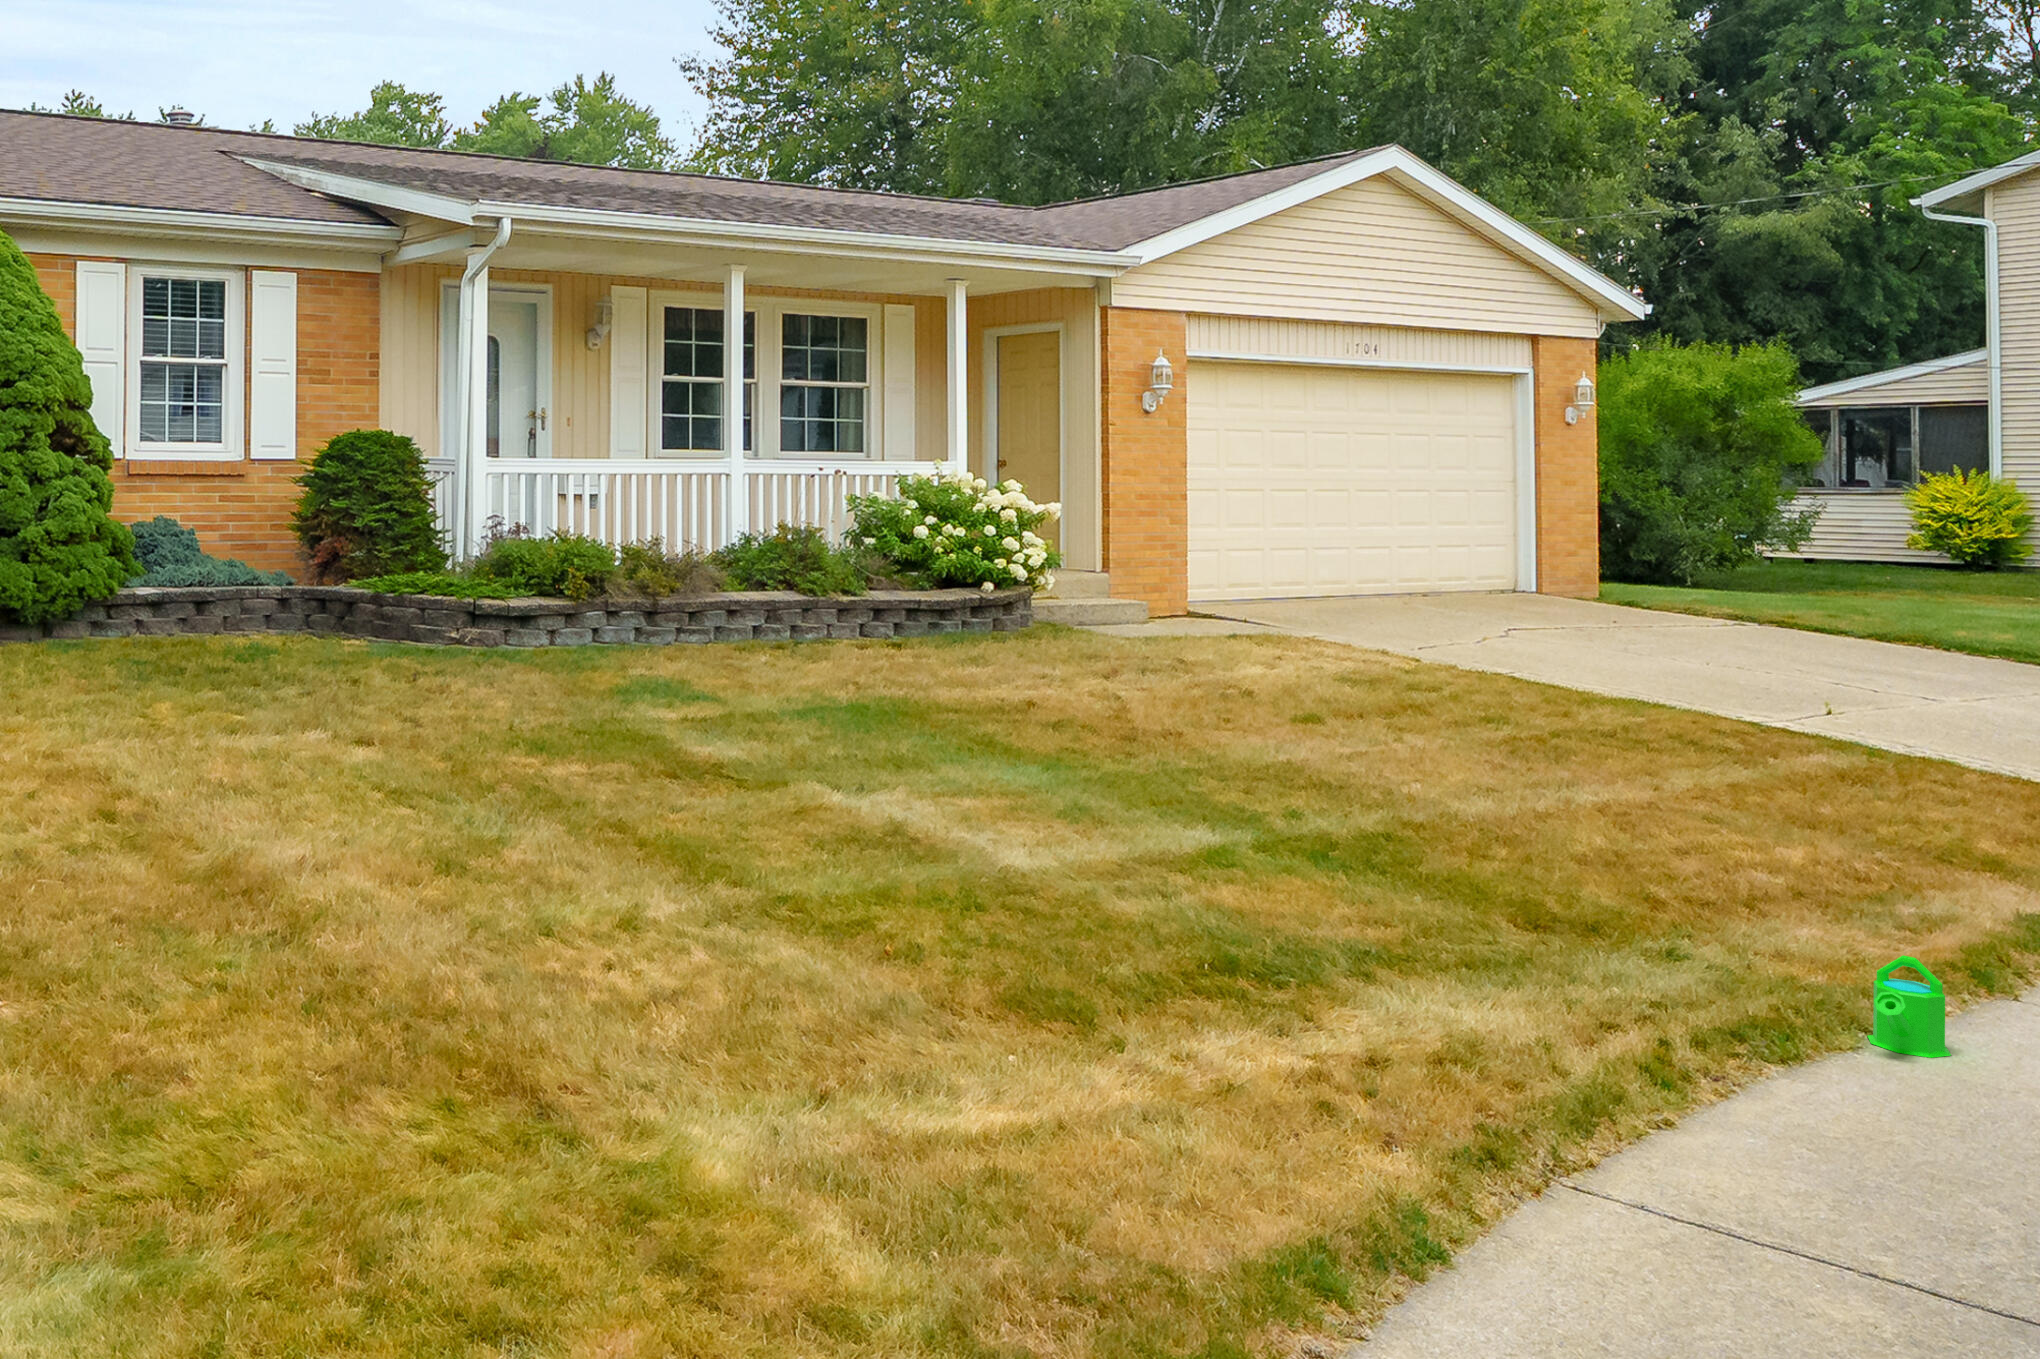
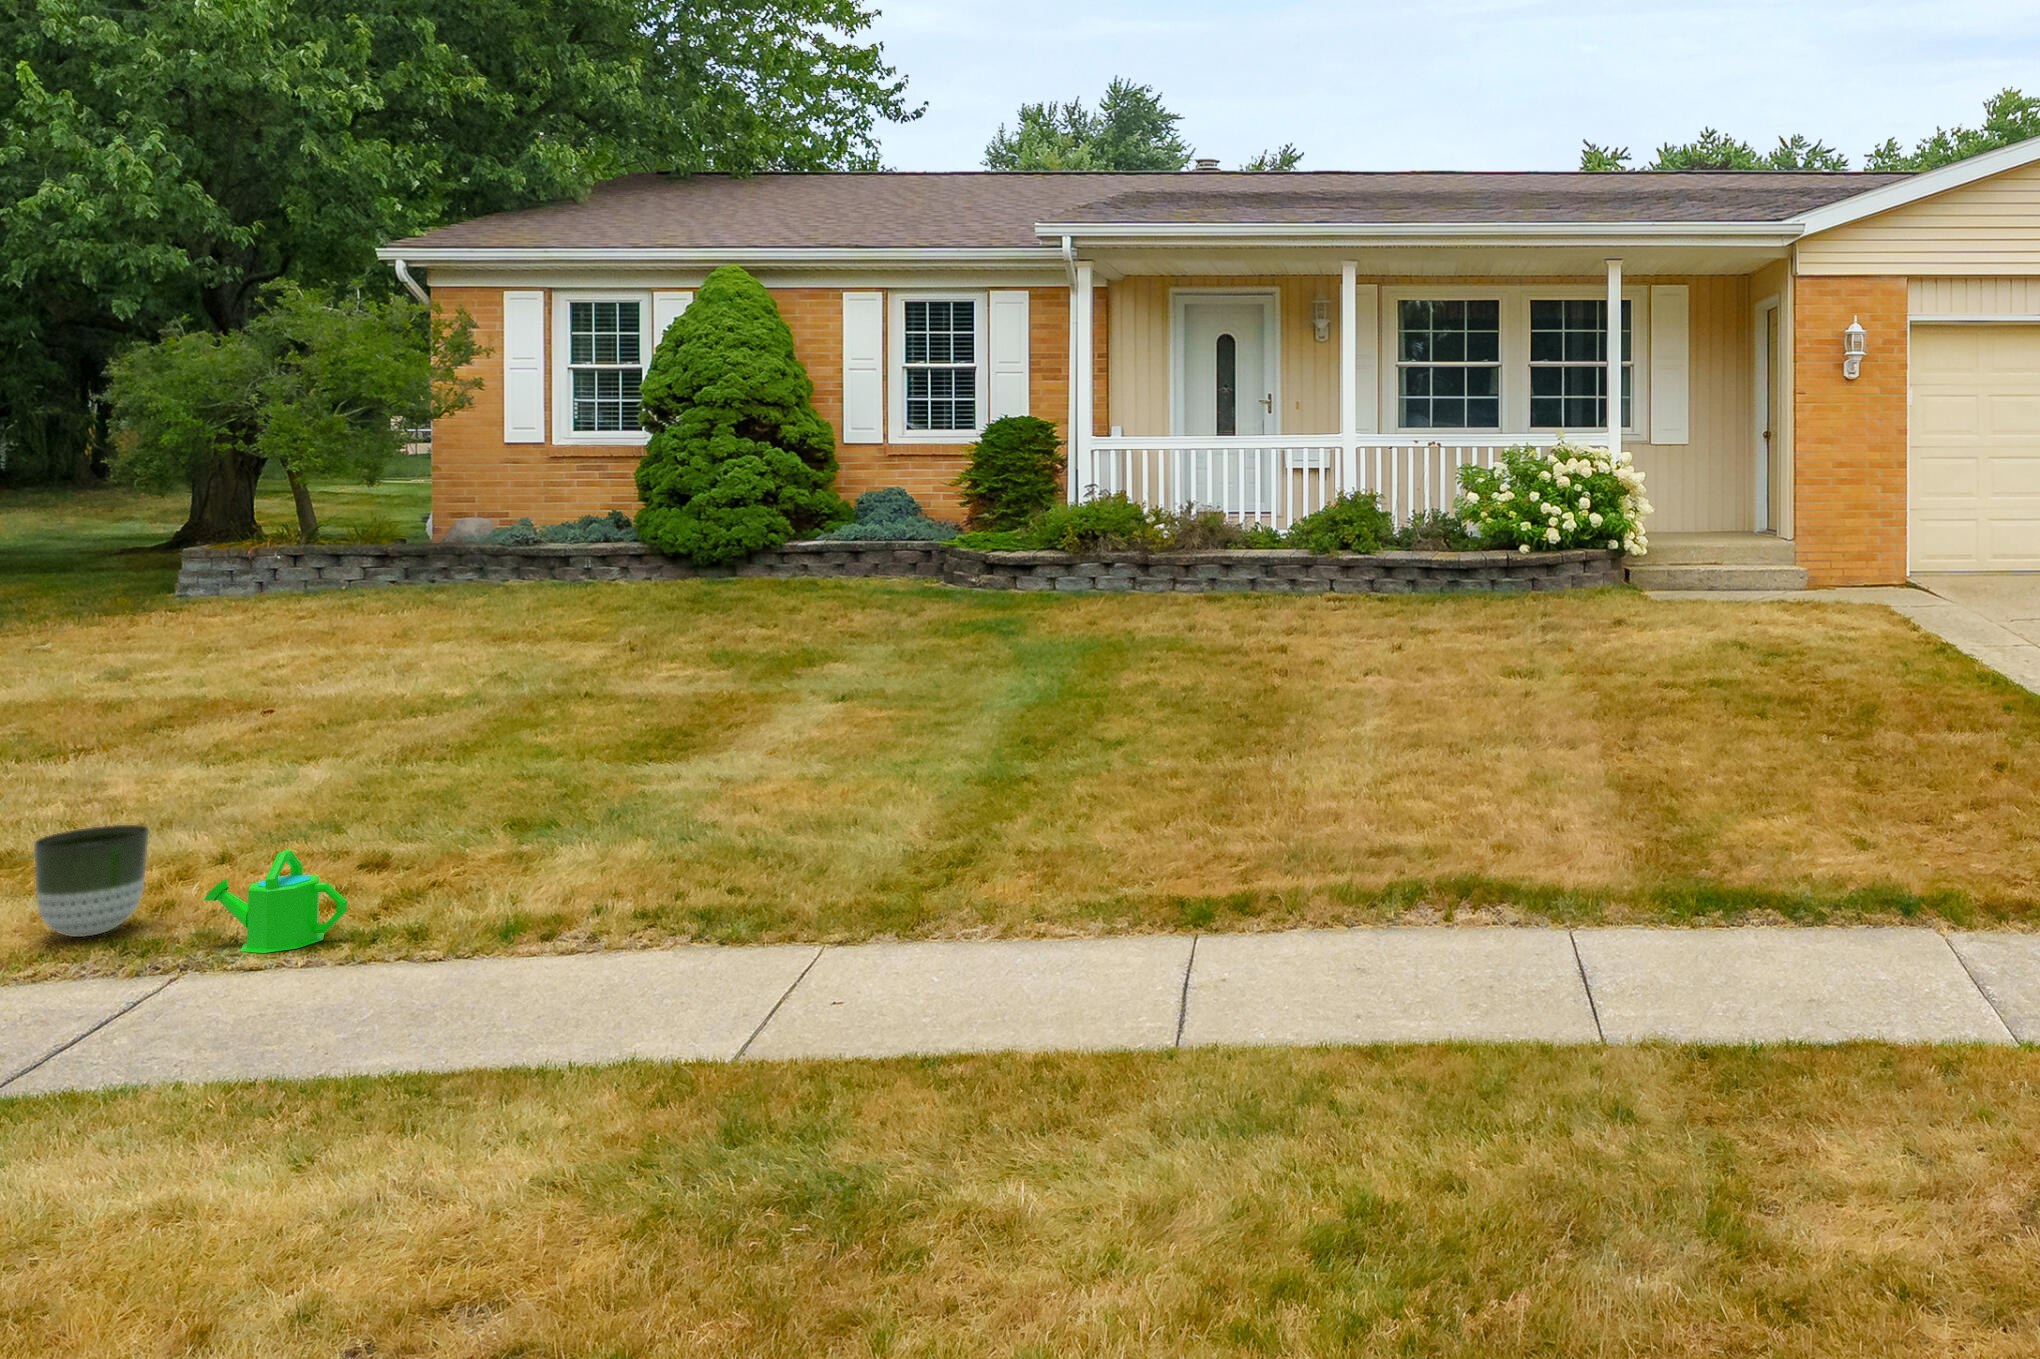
planter: none [1719,955,1828,1074] -> present [34,825,149,937]

